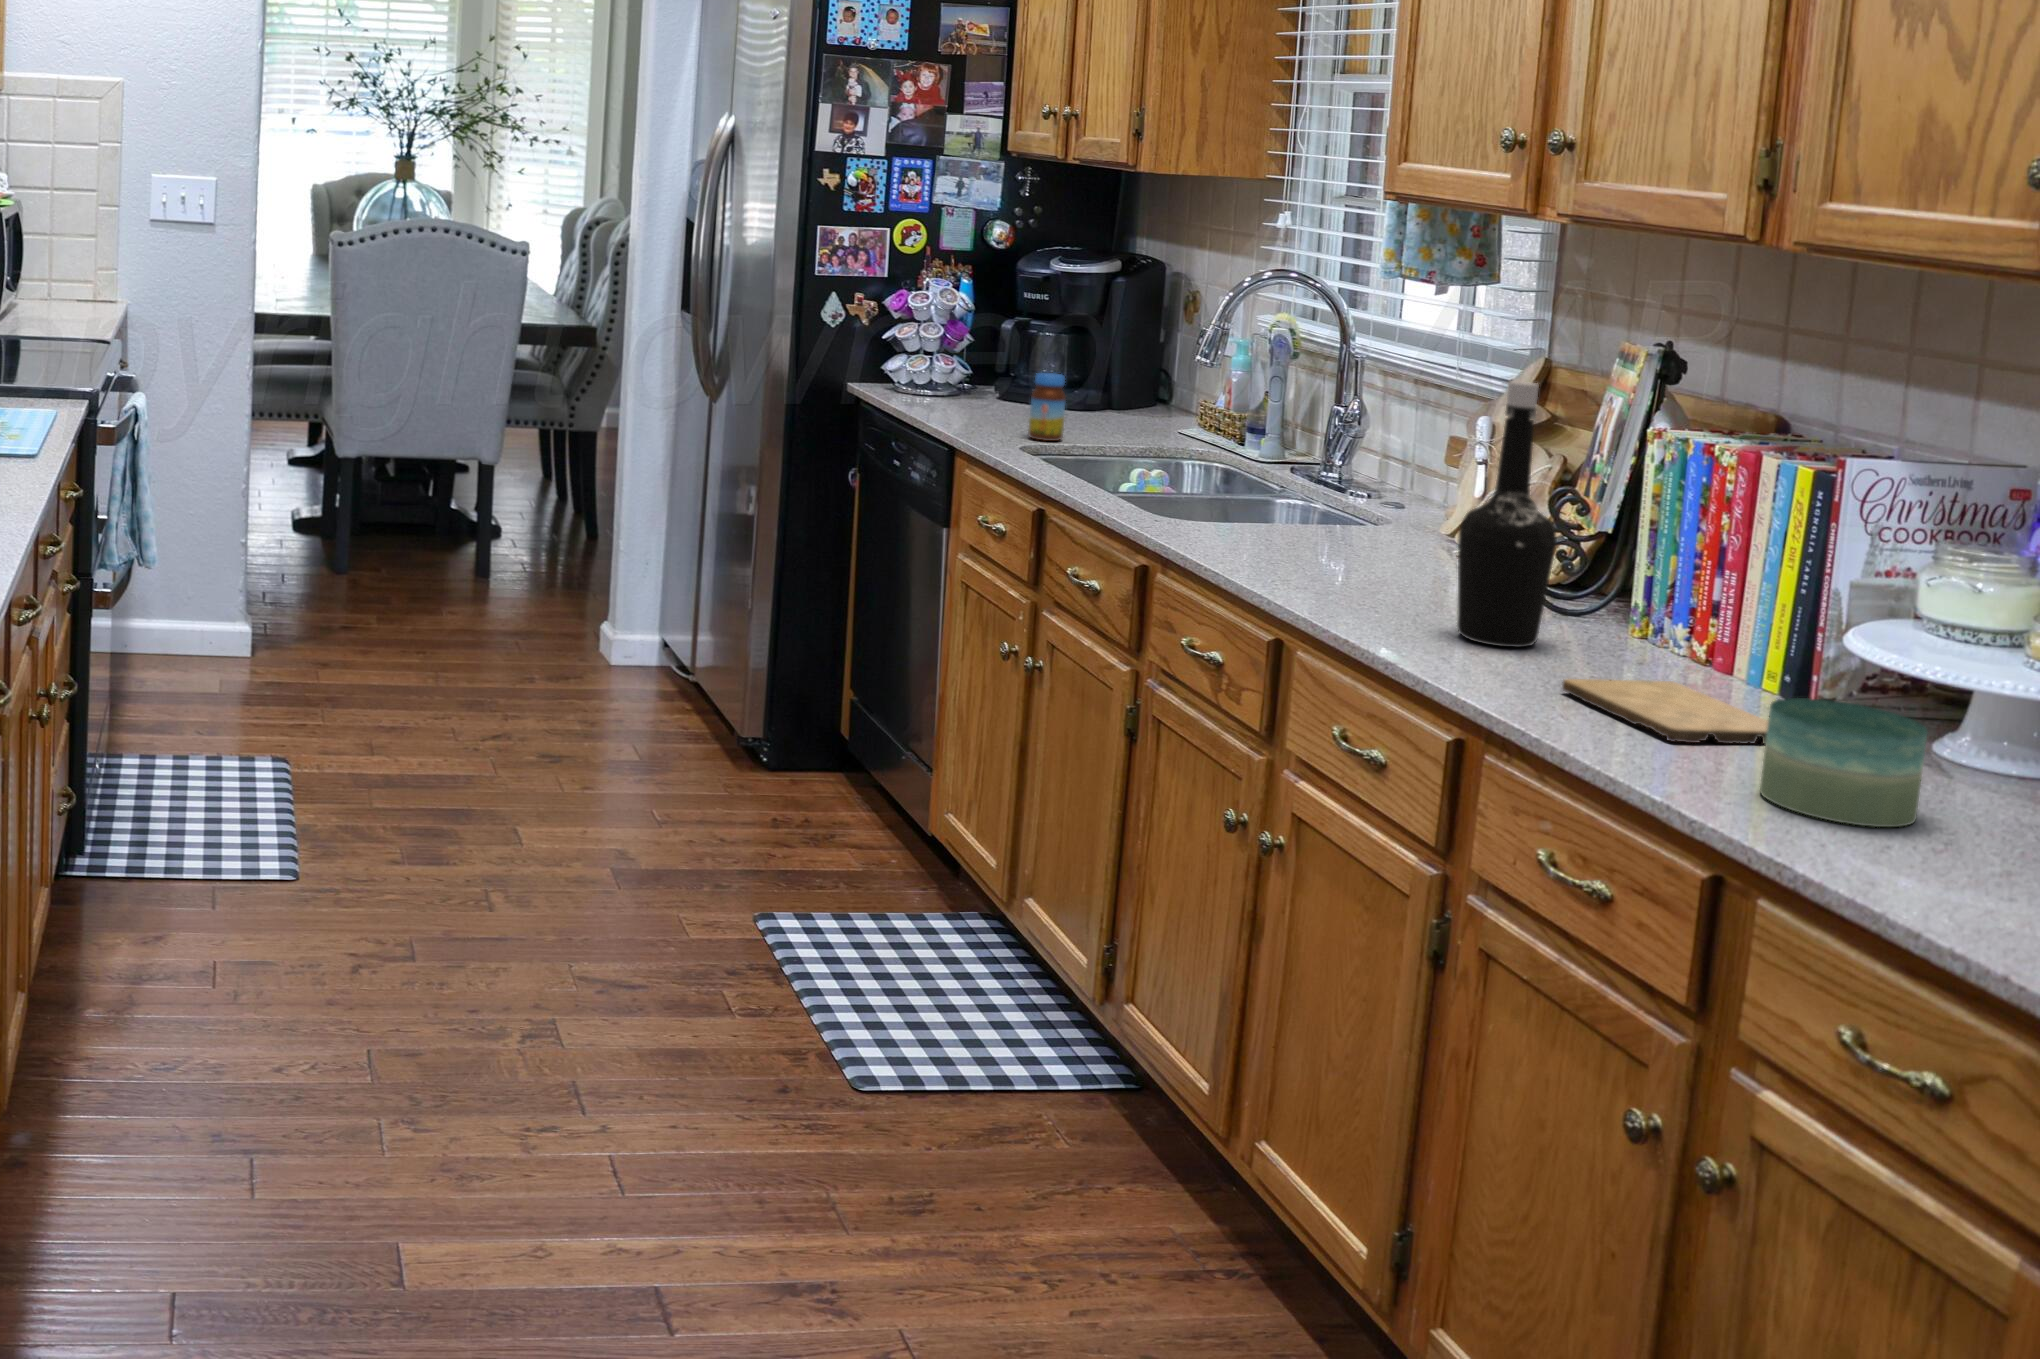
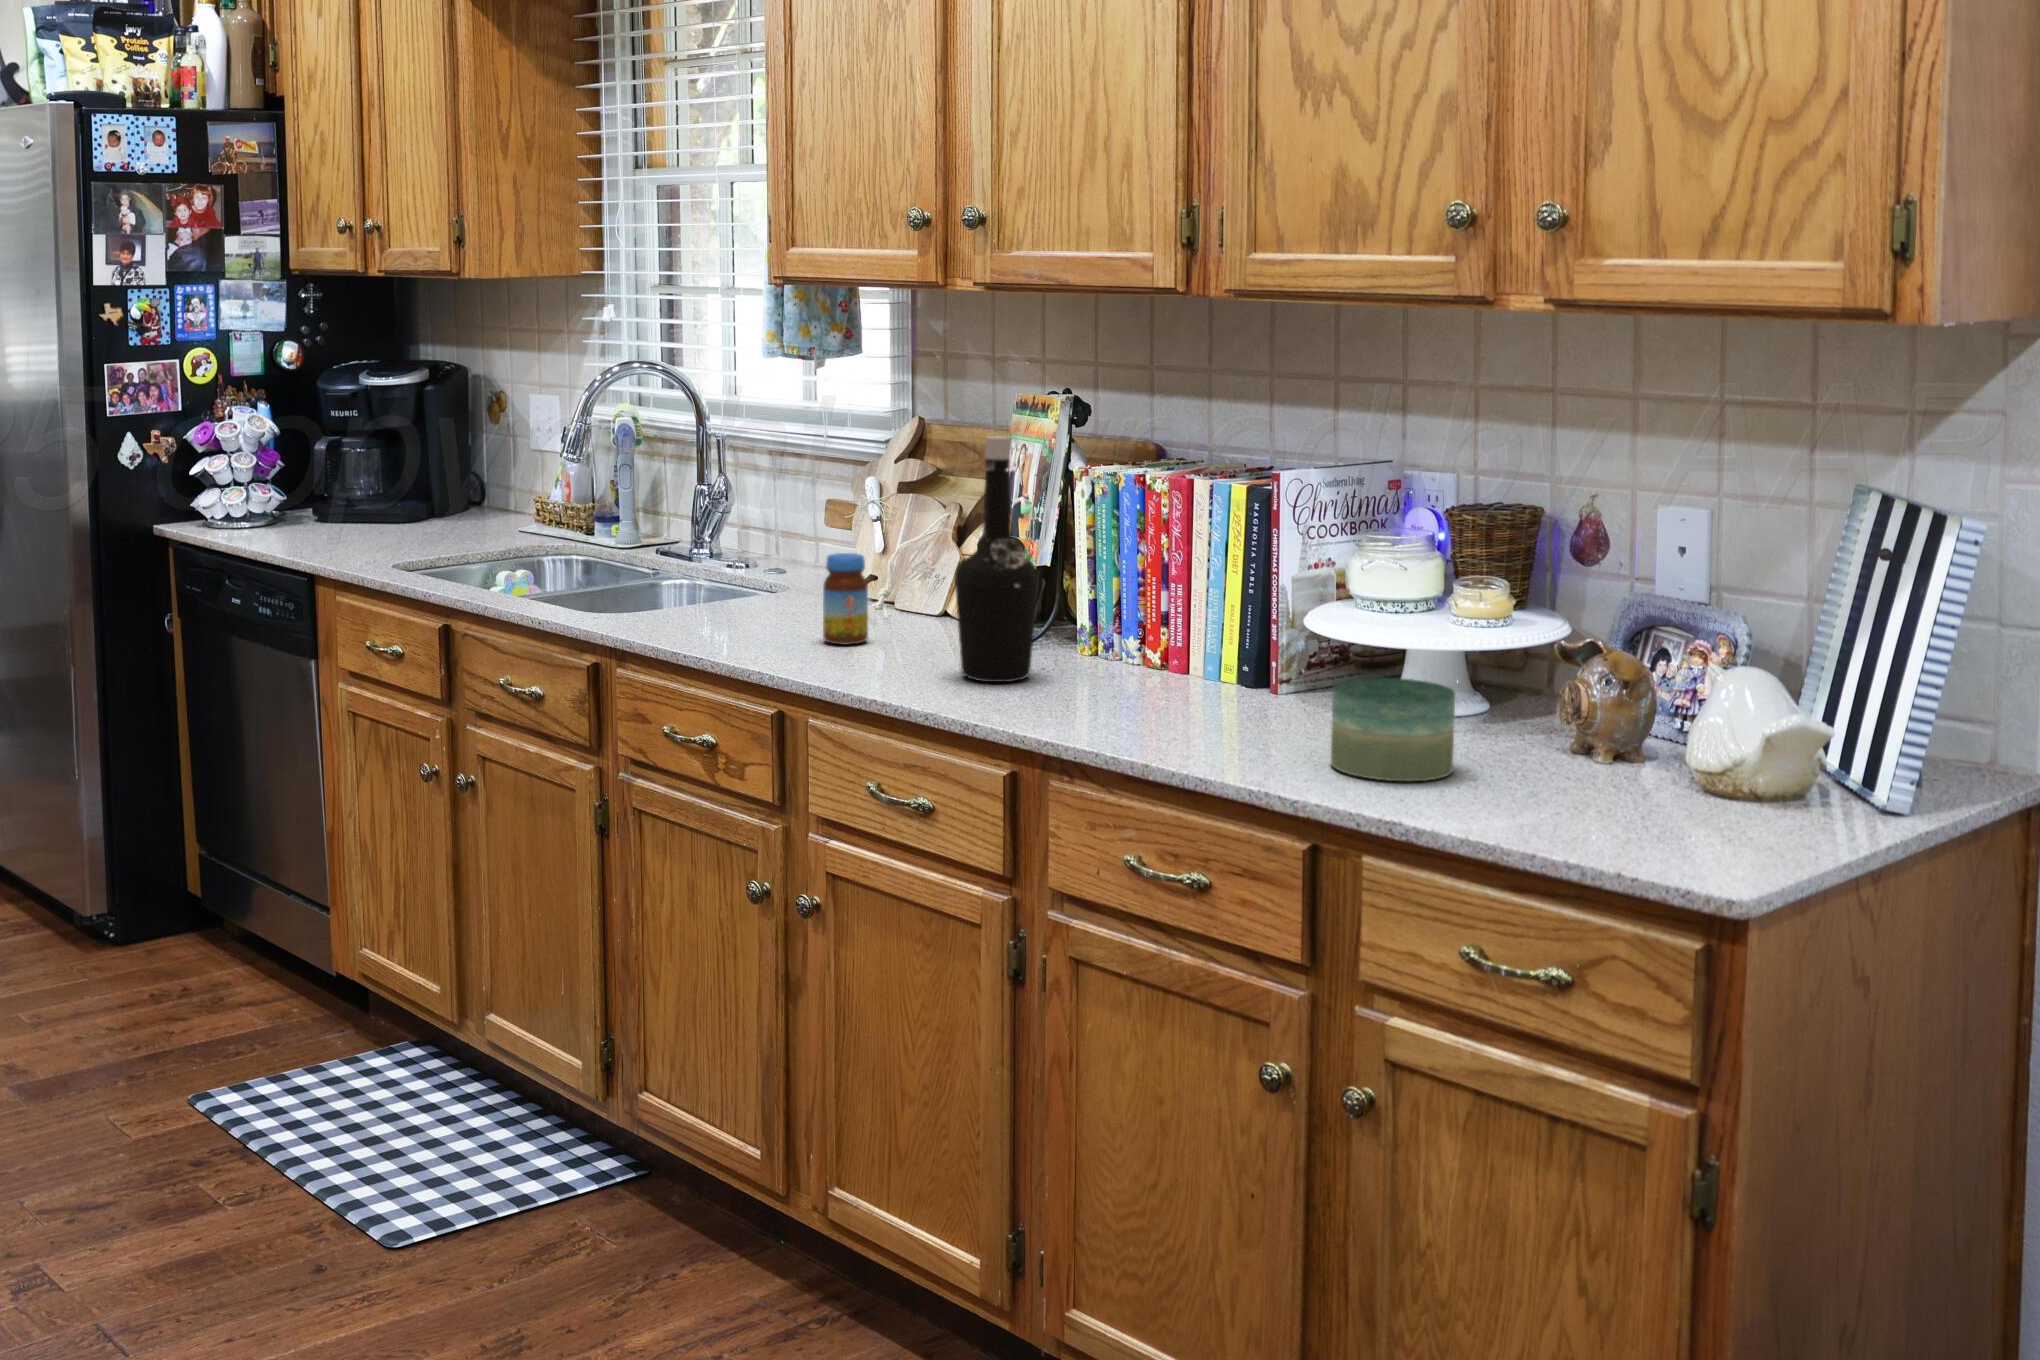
jar: present [1028,373,1066,441] -> present [823,553,868,645]
cutting board: present [1562,679,1768,744] -> none [1099,687,1296,740]

